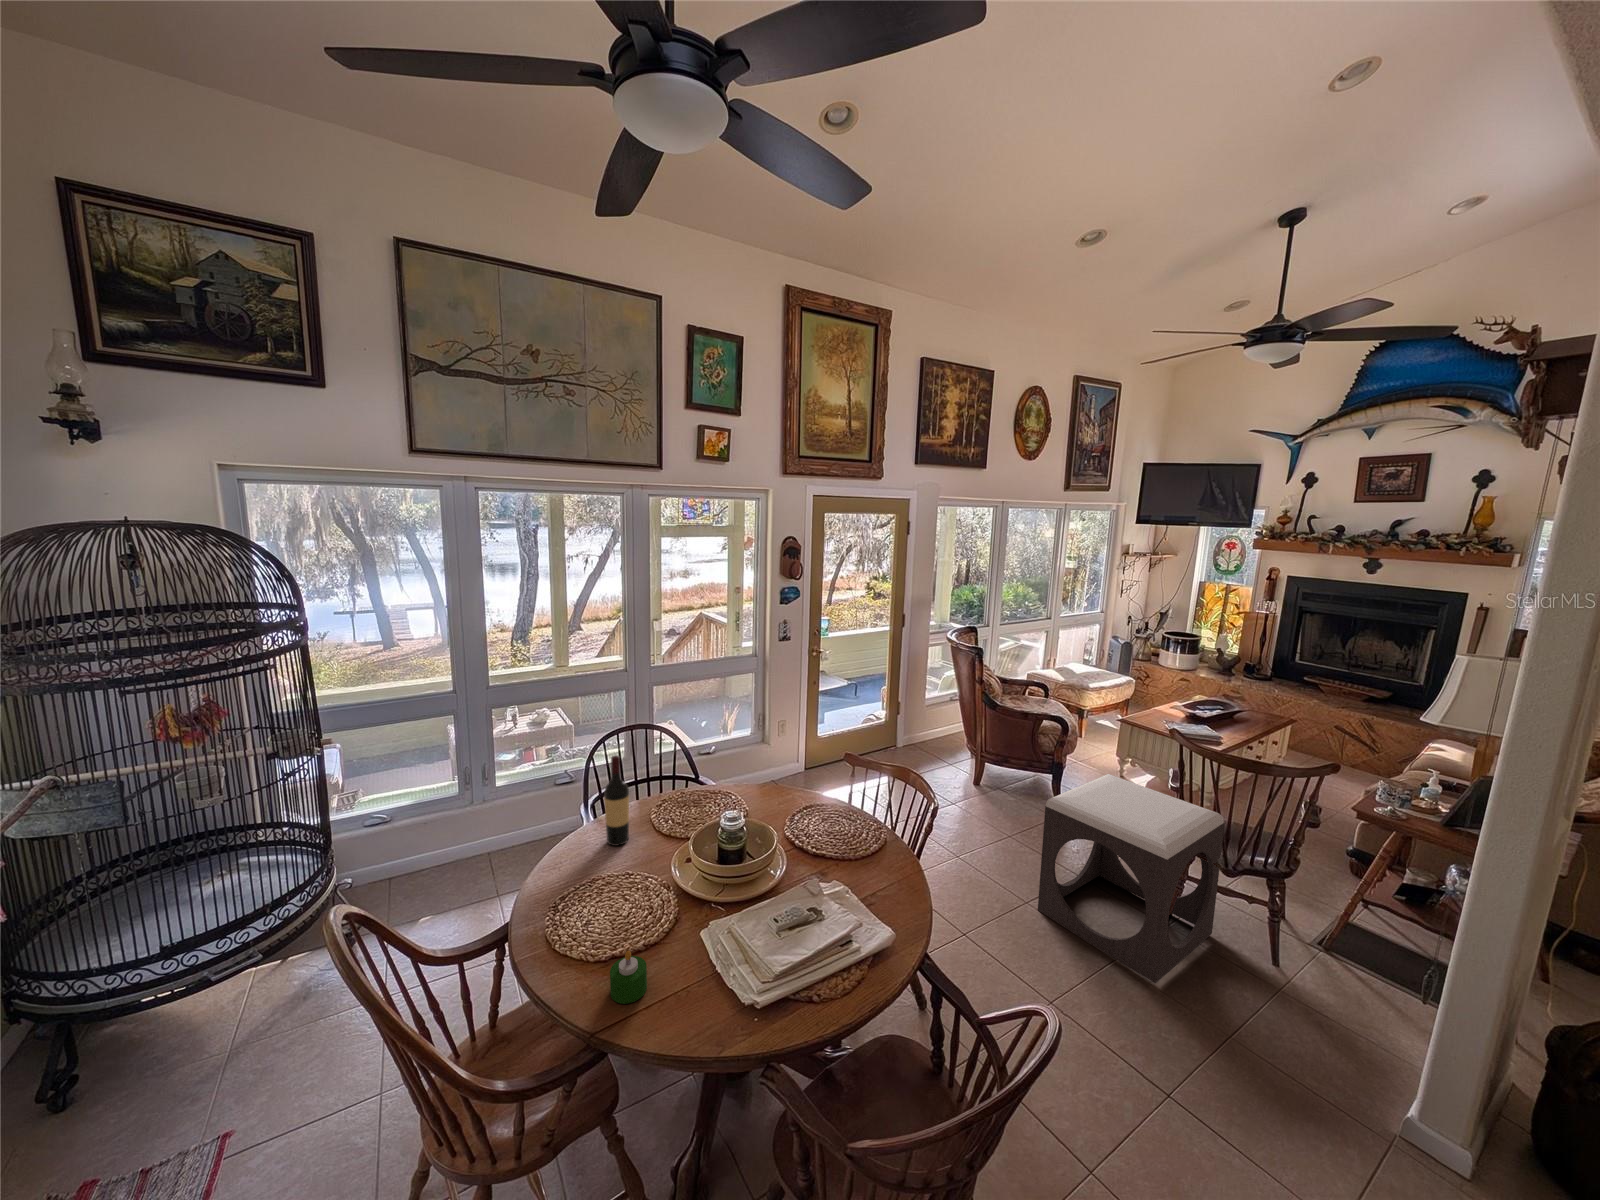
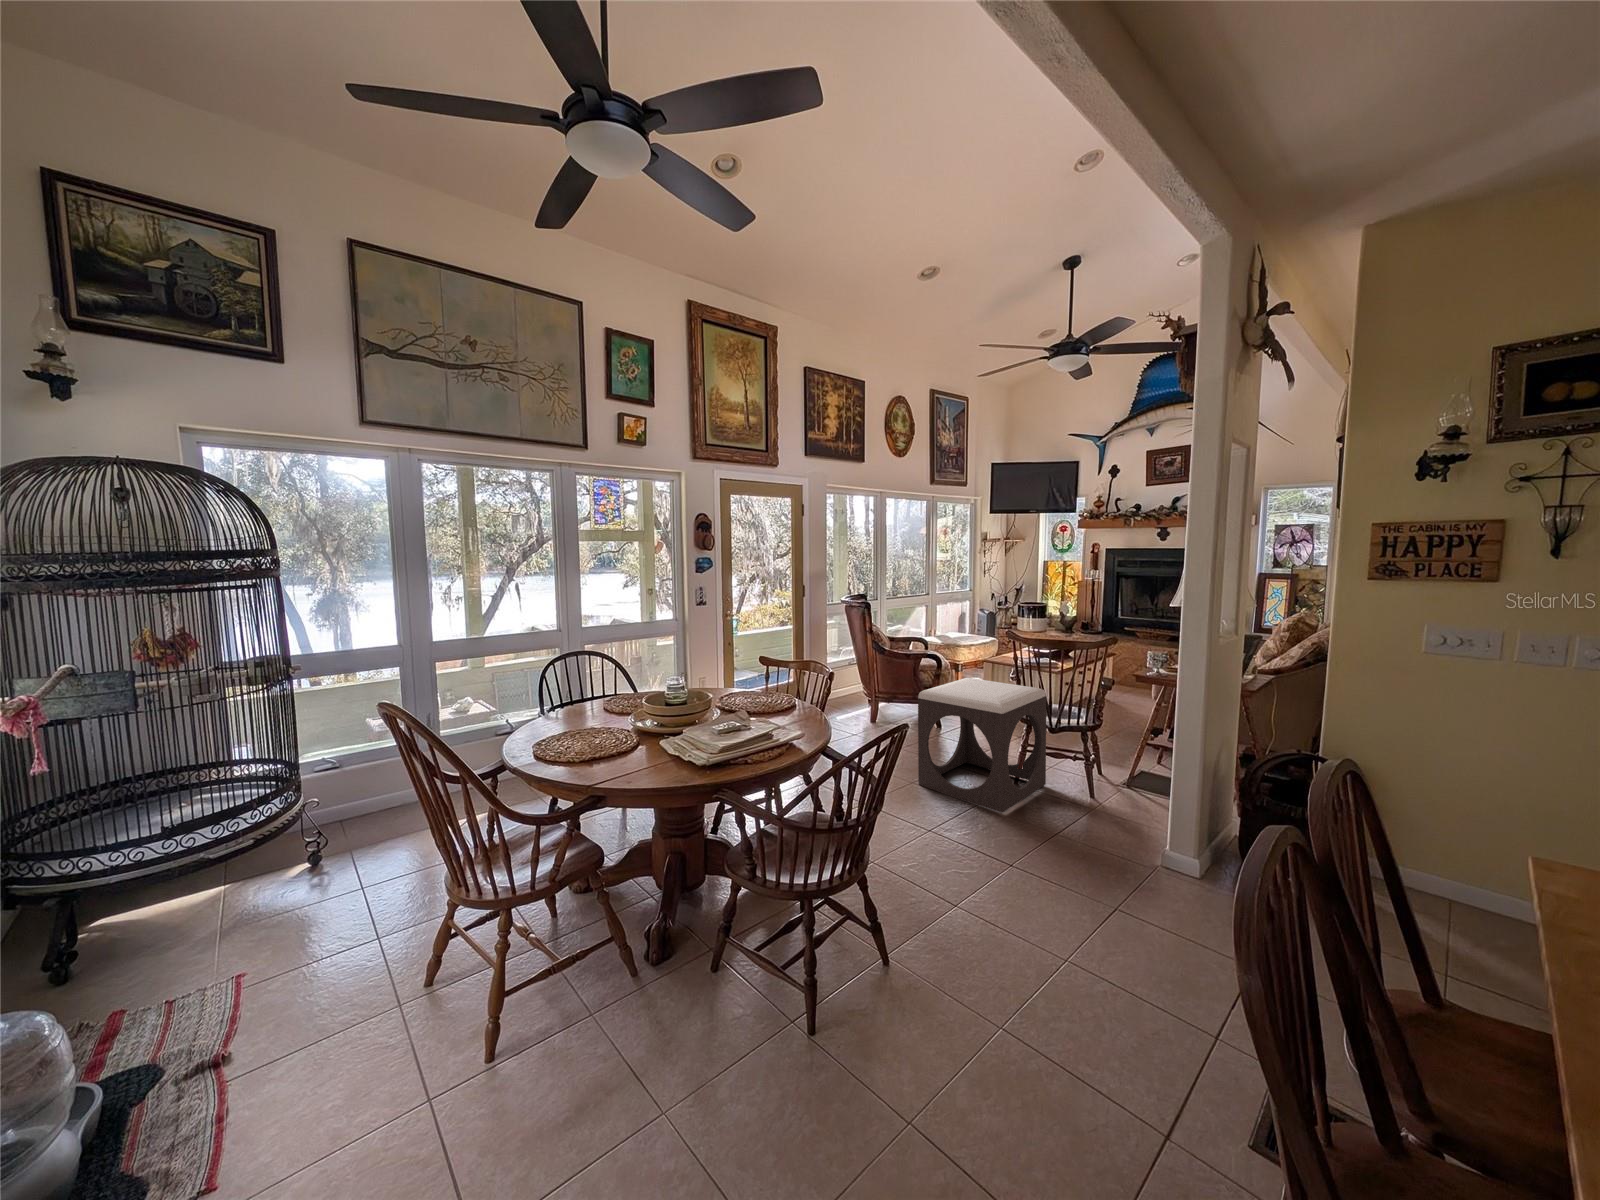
wine bottle: present [604,756,629,846] -> none [566,639,587,712]
candle: present [610,951,647,1004] -> none [592,731,620,766]

